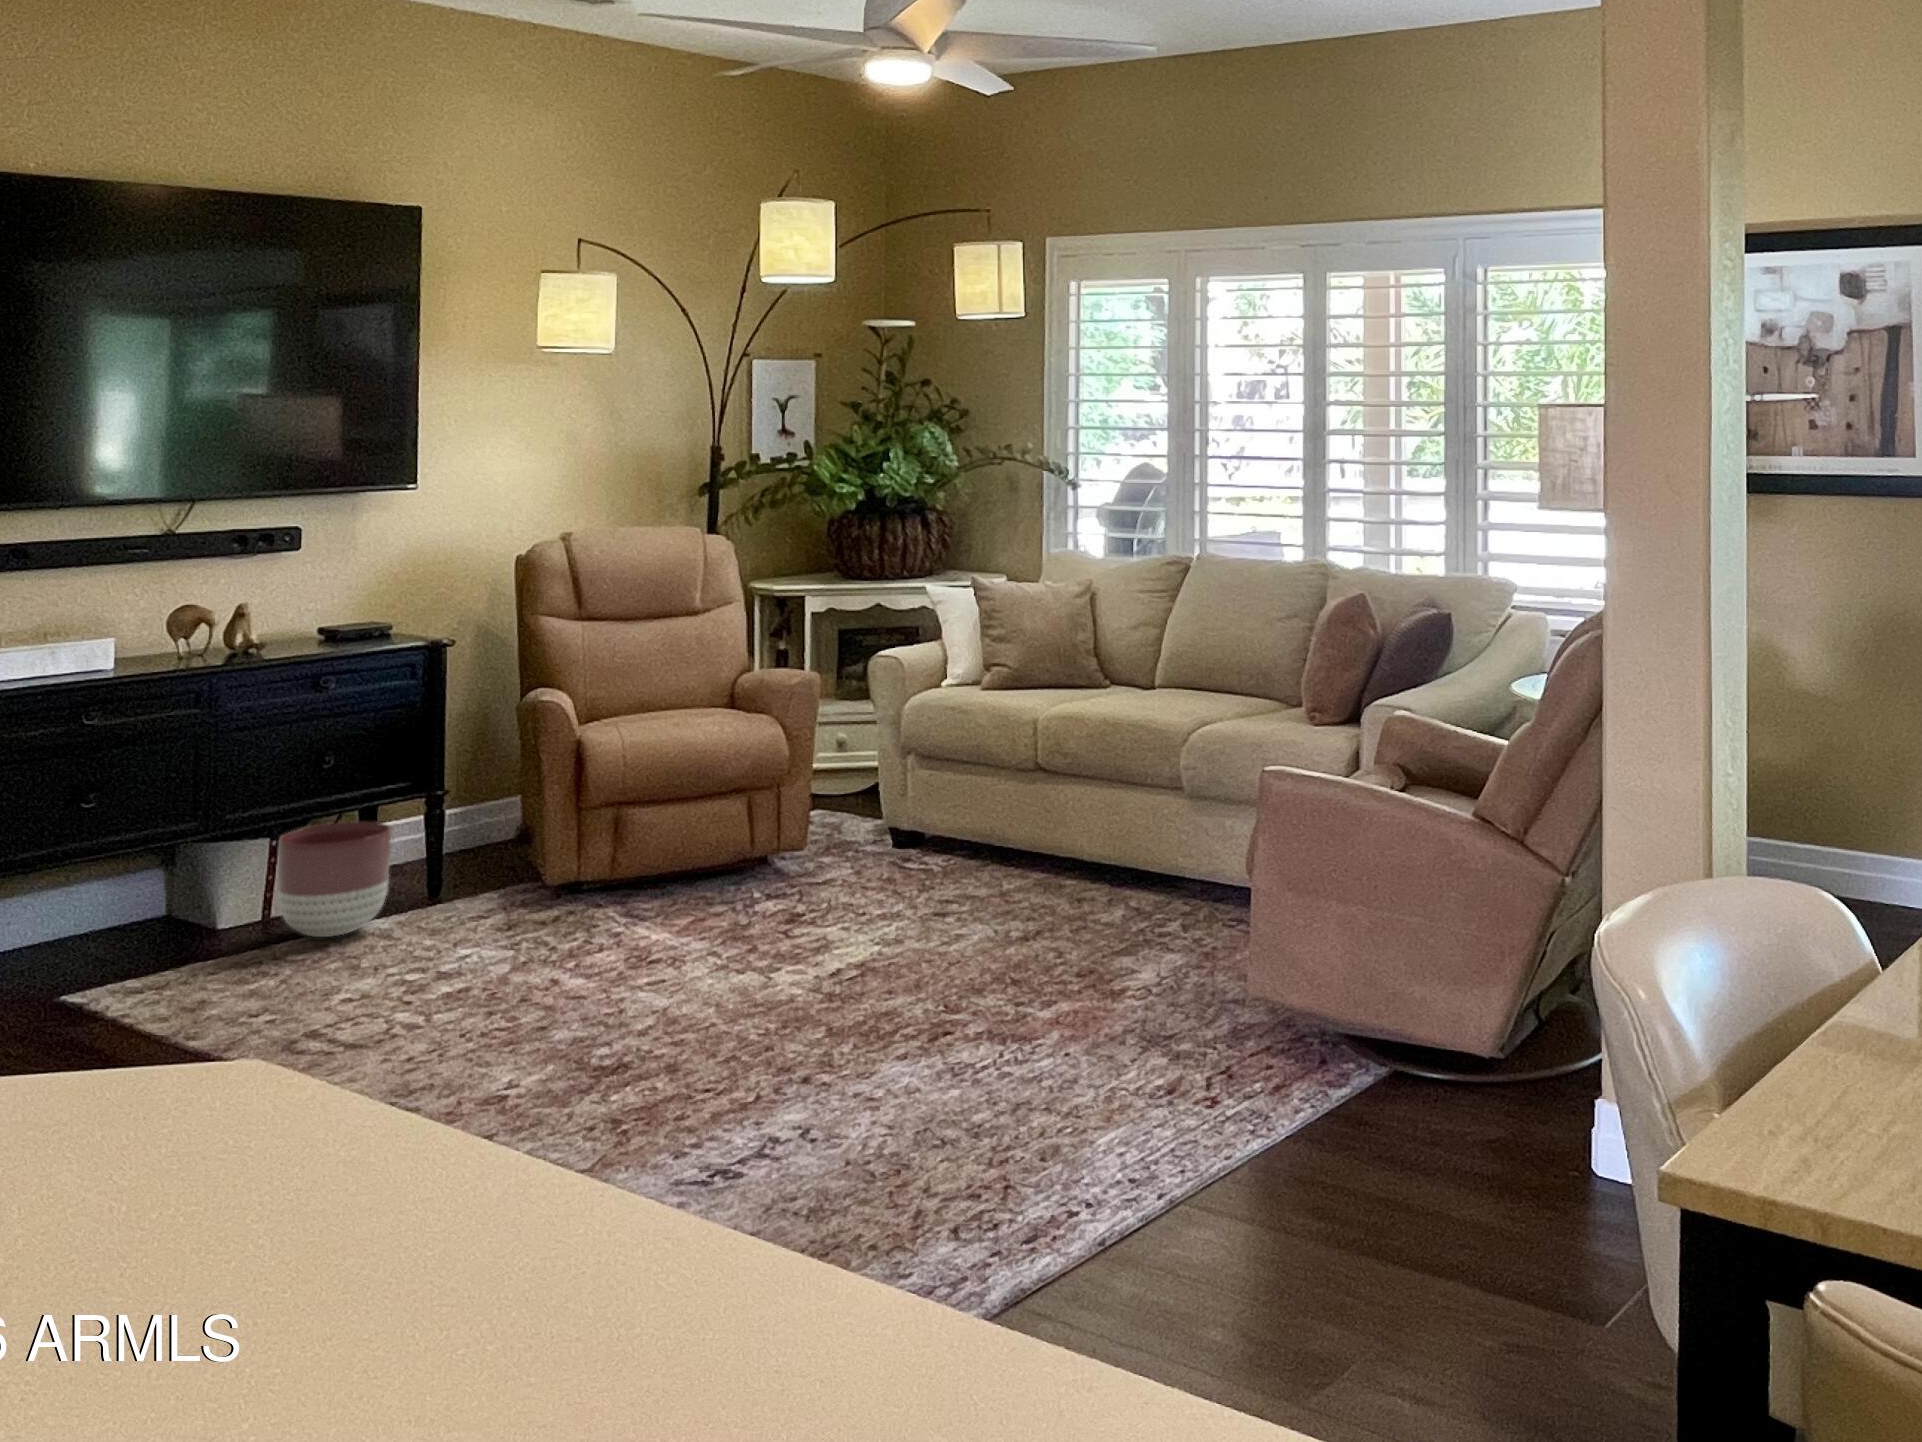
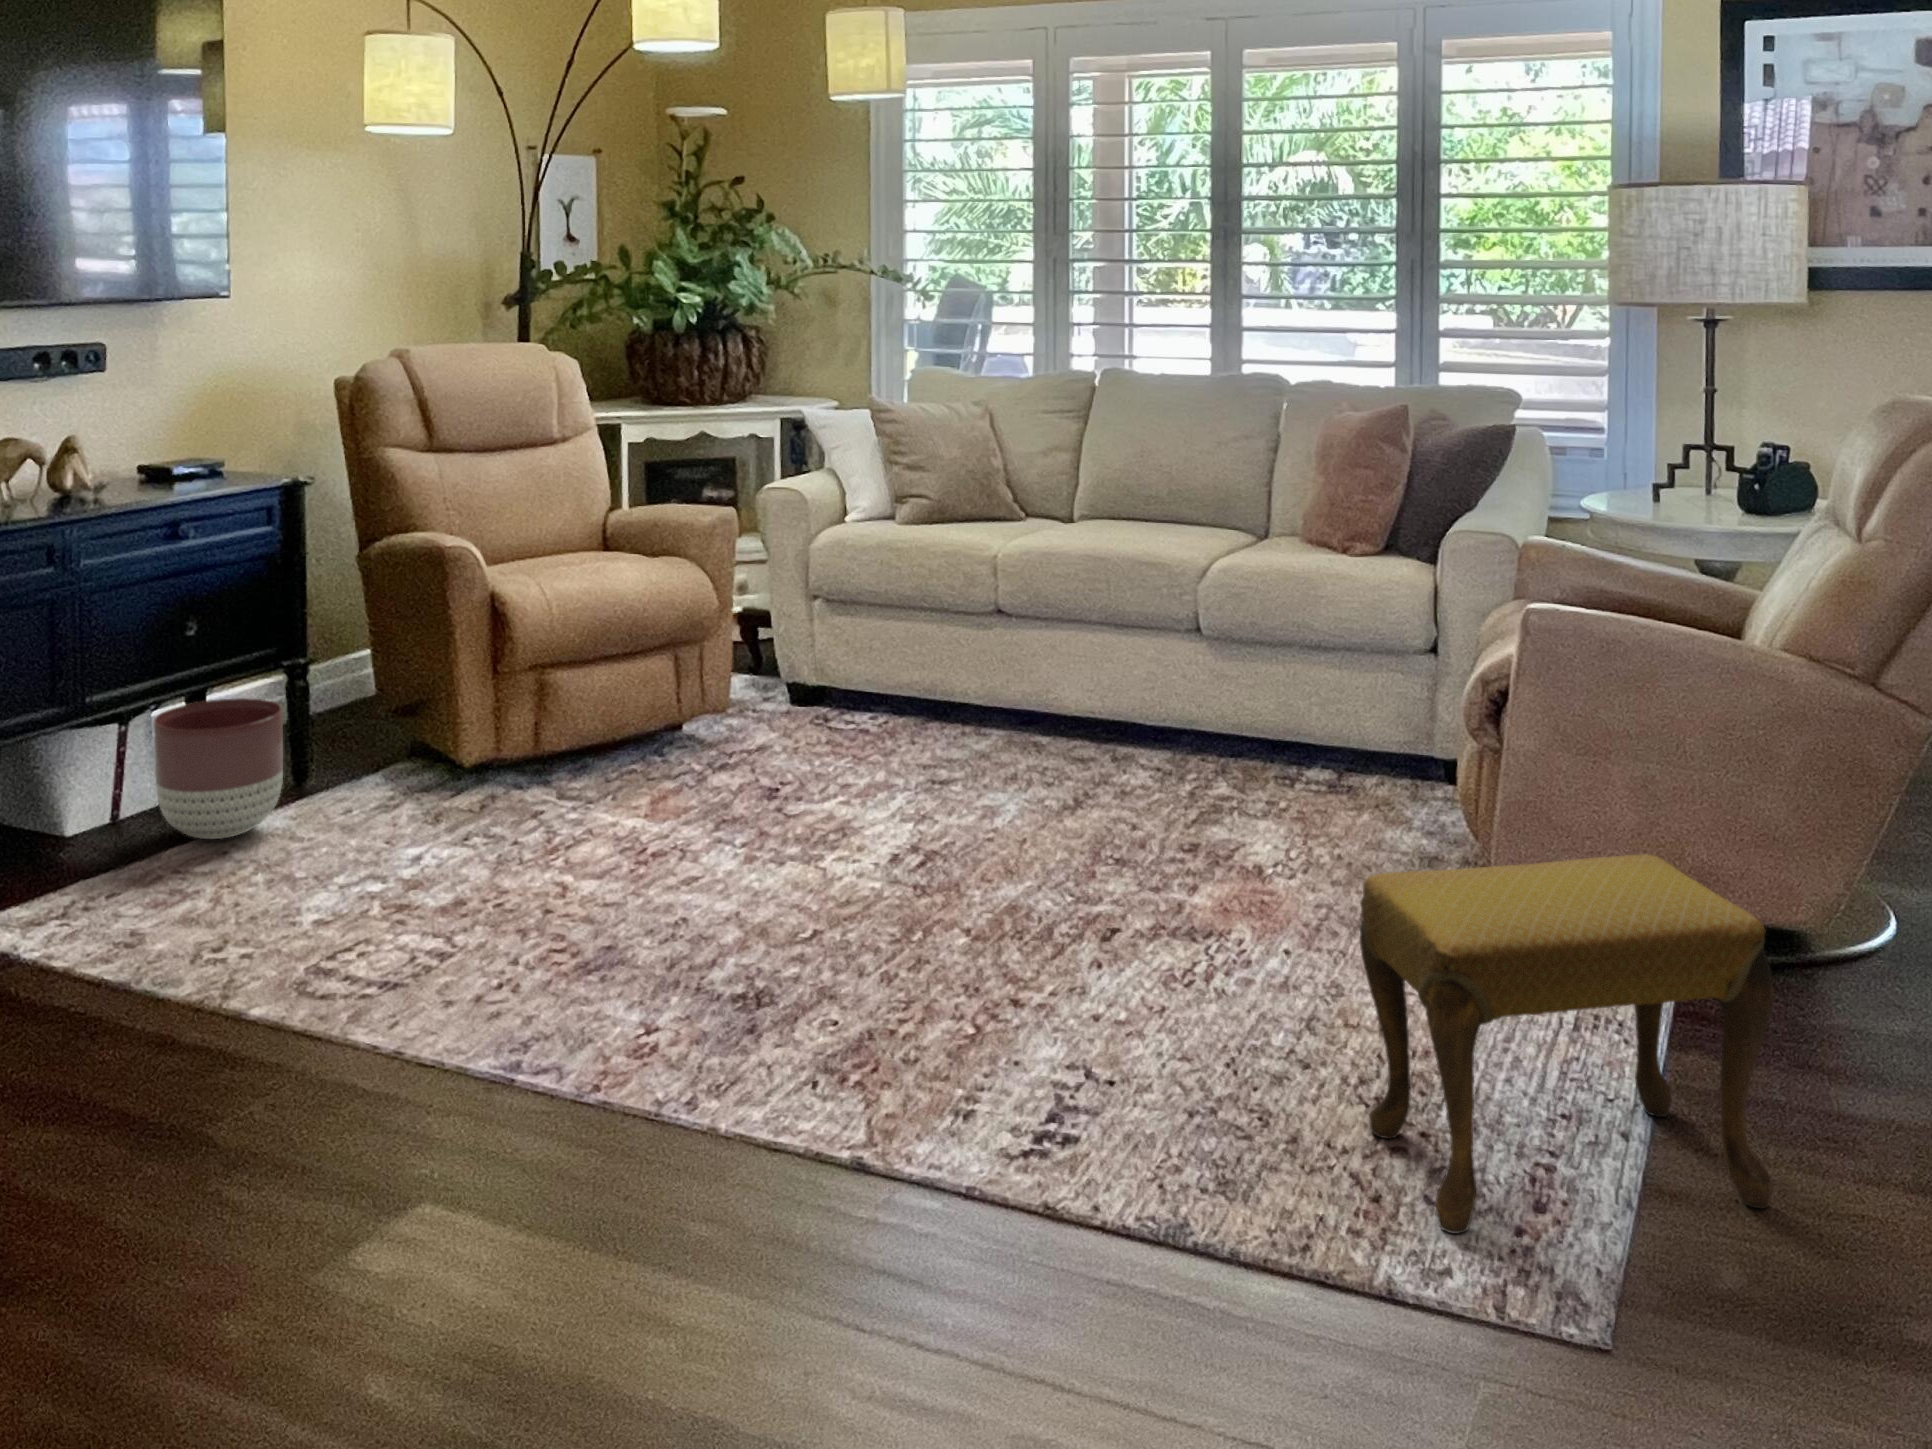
footstool: none [964,959,1244,1242] -> present [1360,854,1773,1234]

